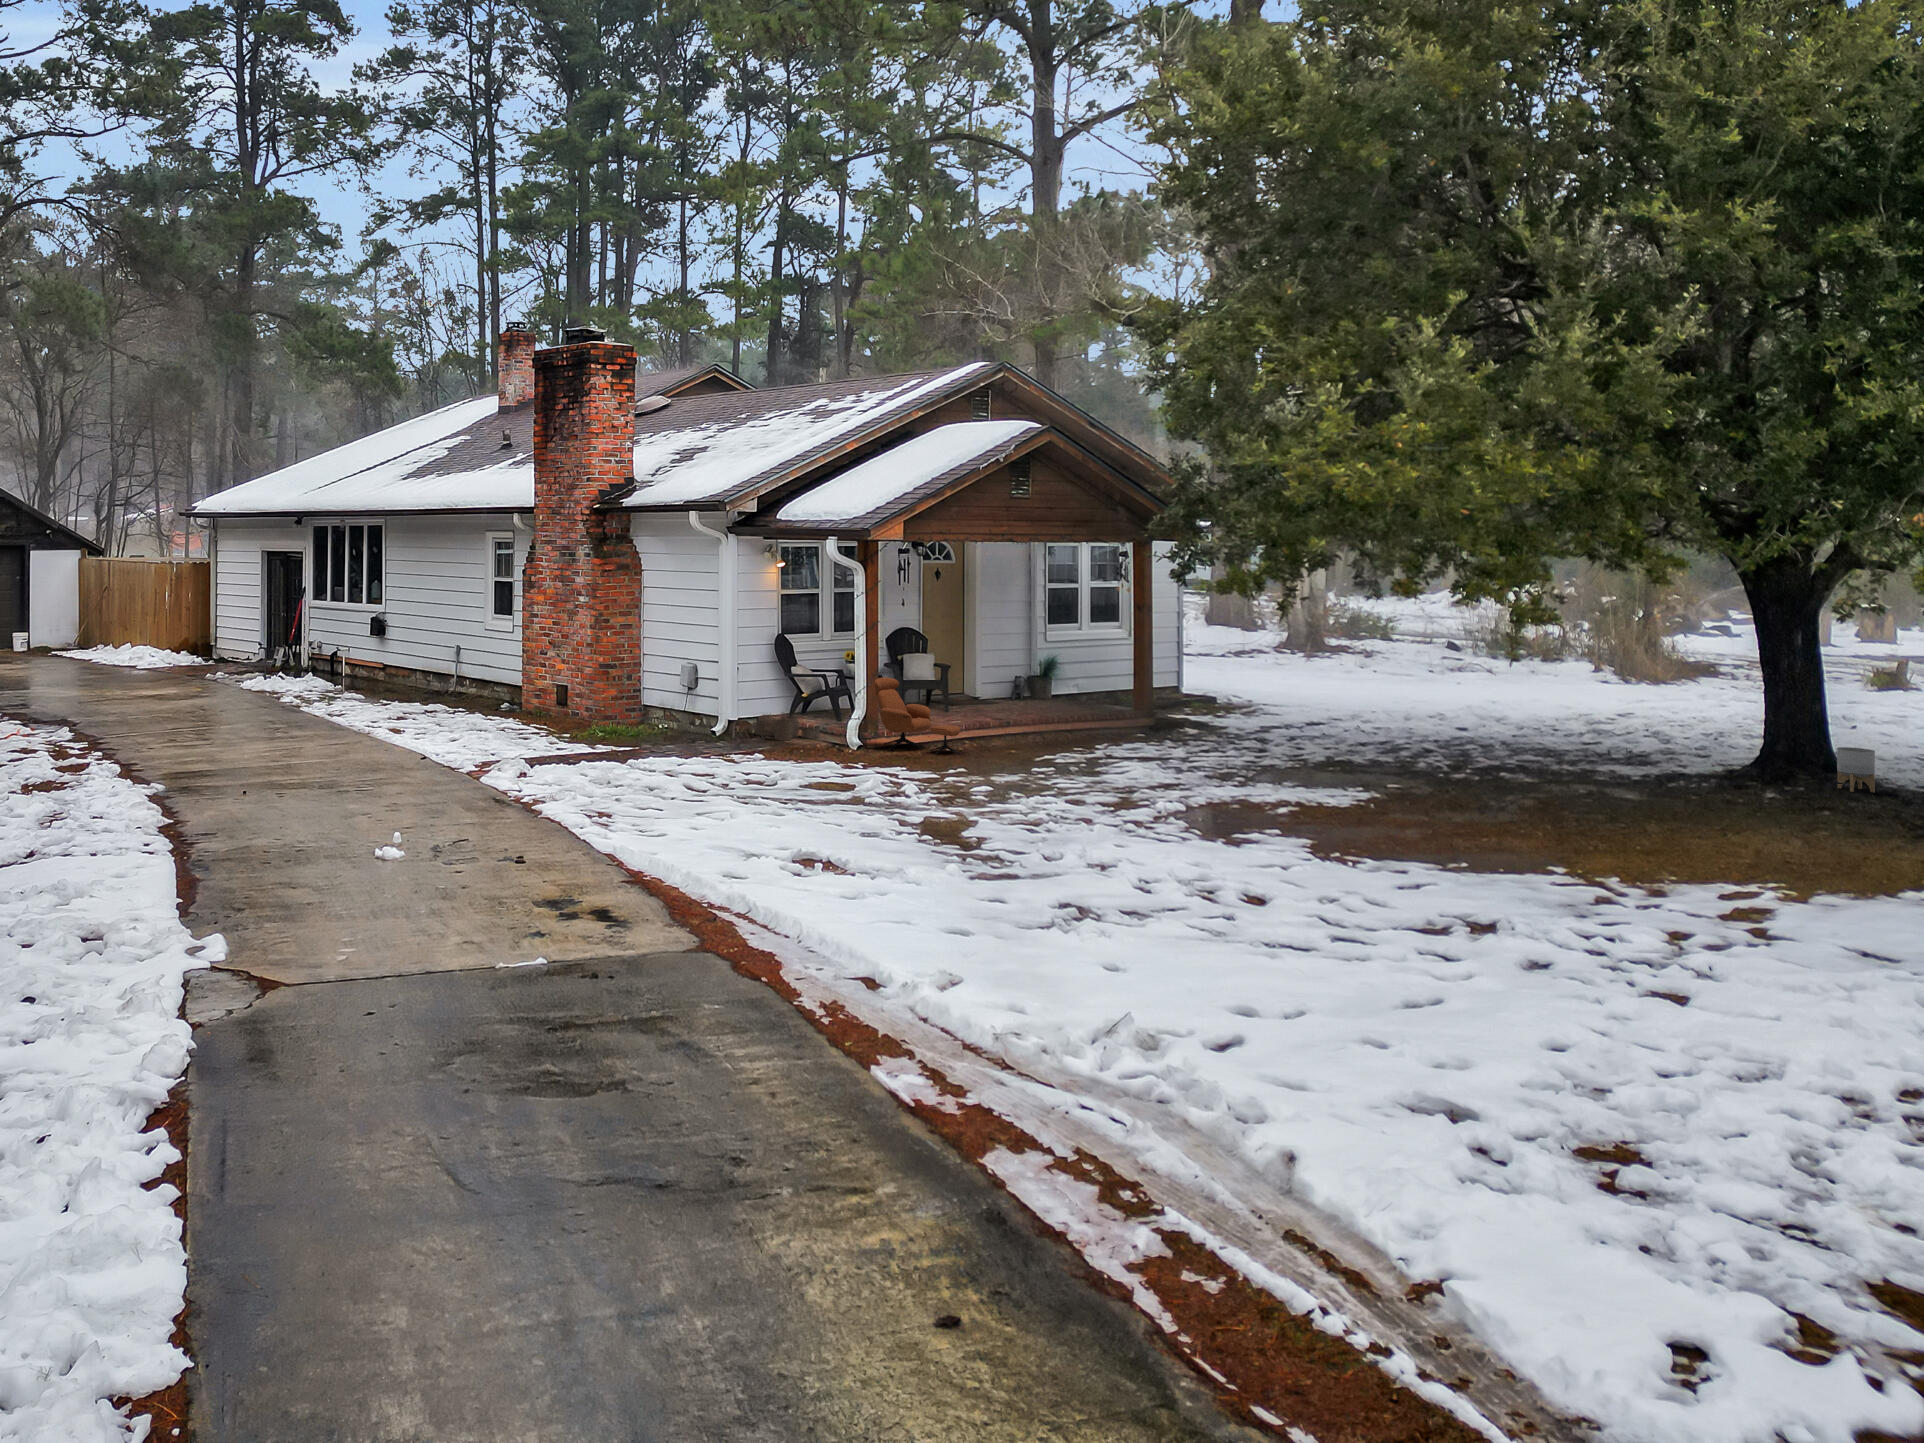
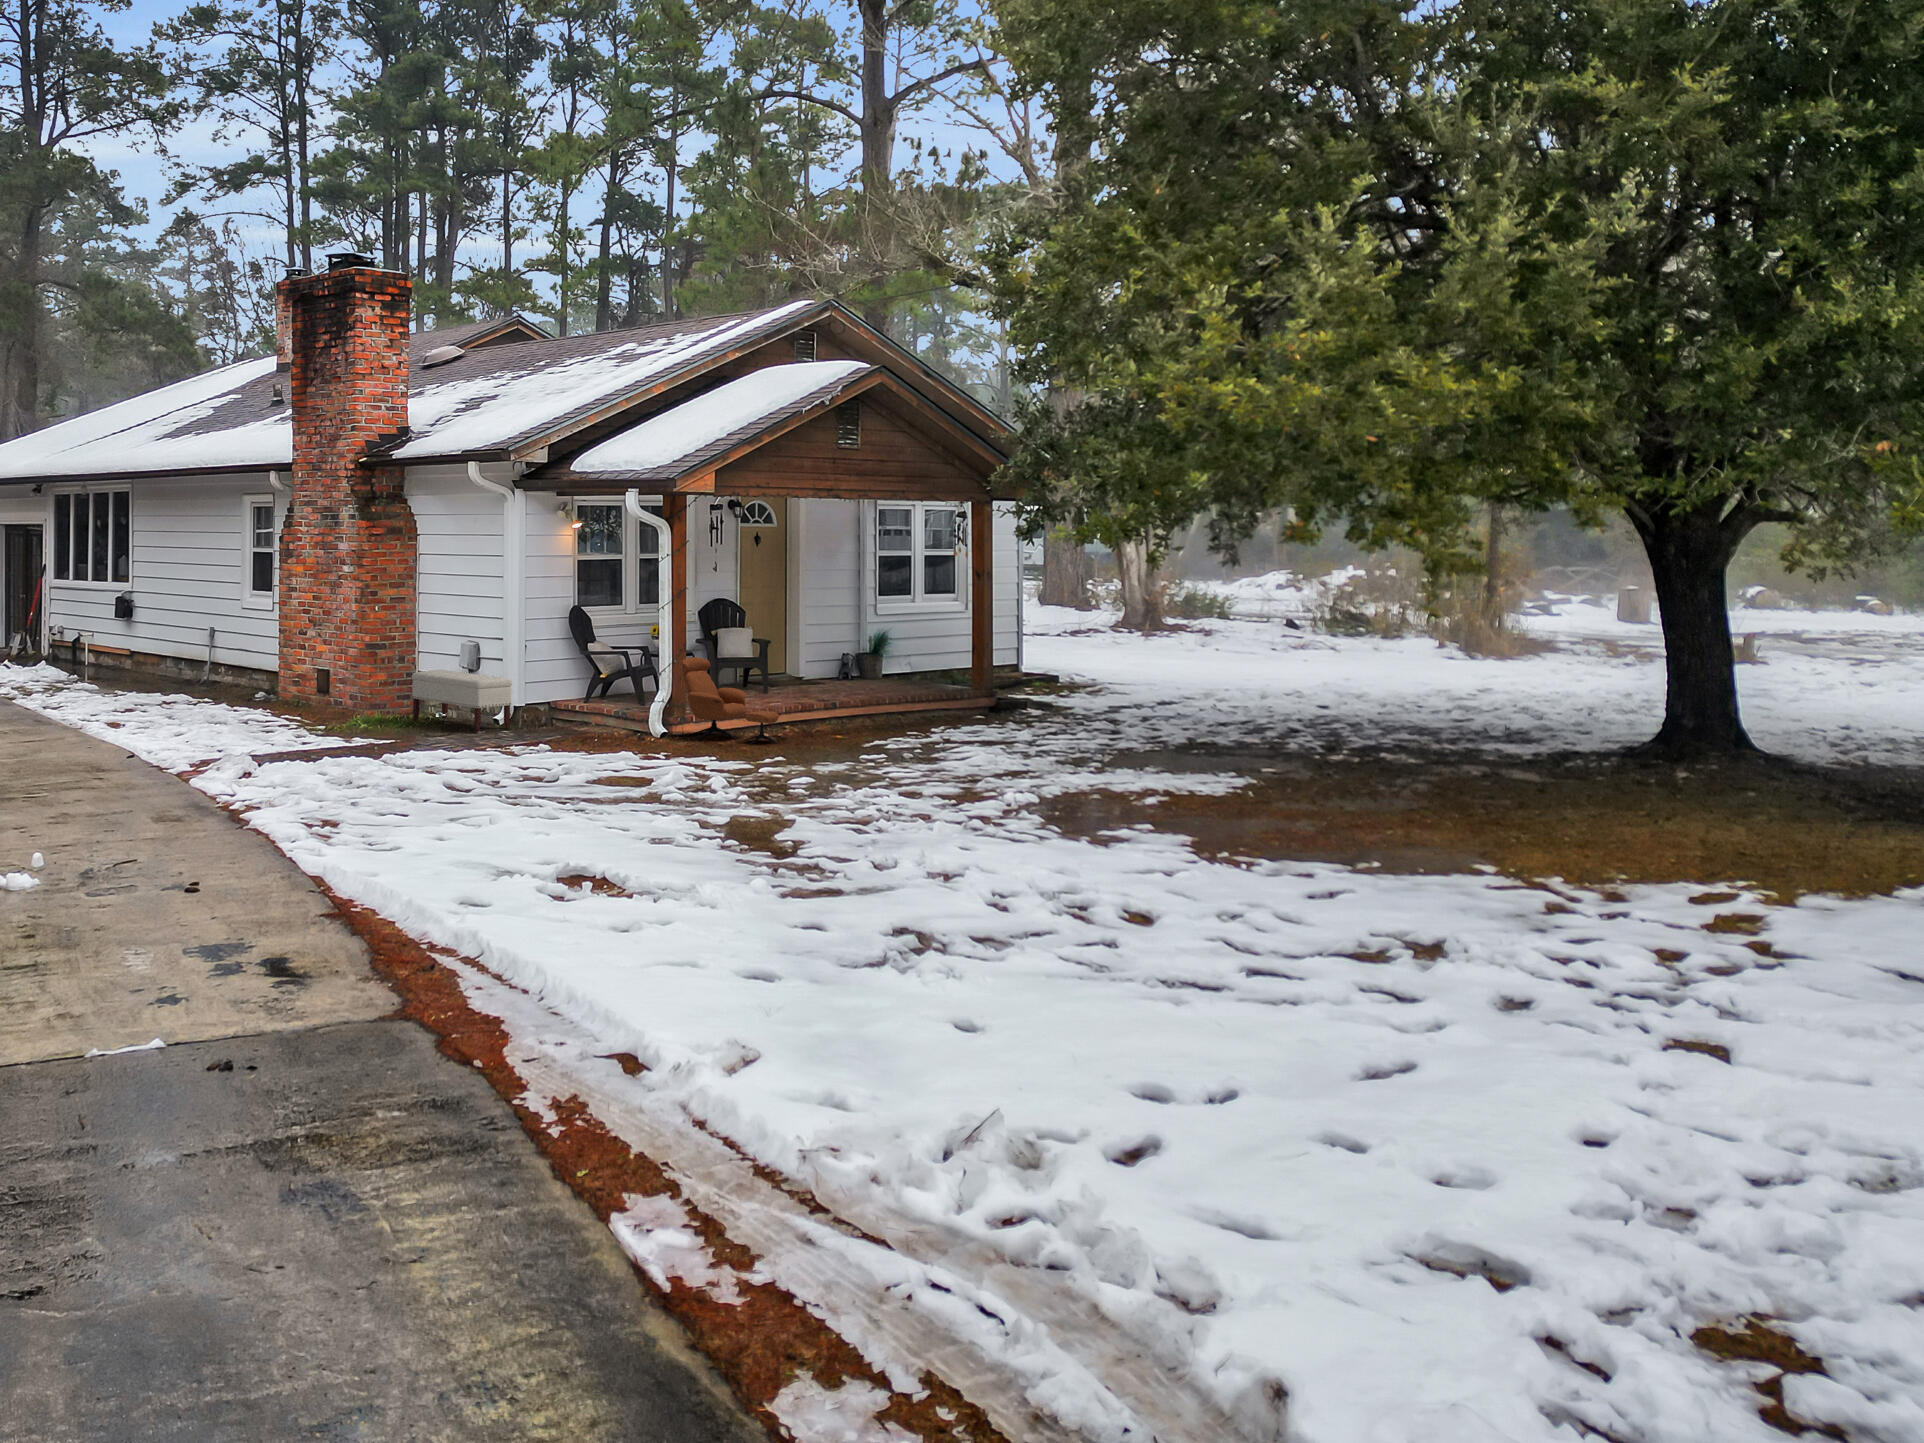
bench: none [638,686,726,741] -> present [412,670,512,732]
woven basket: present [755,714,820,741] -> none [546,700,621,732]
planter: present [1837,747,1875,792] -> none [1730,723,1771,772]

